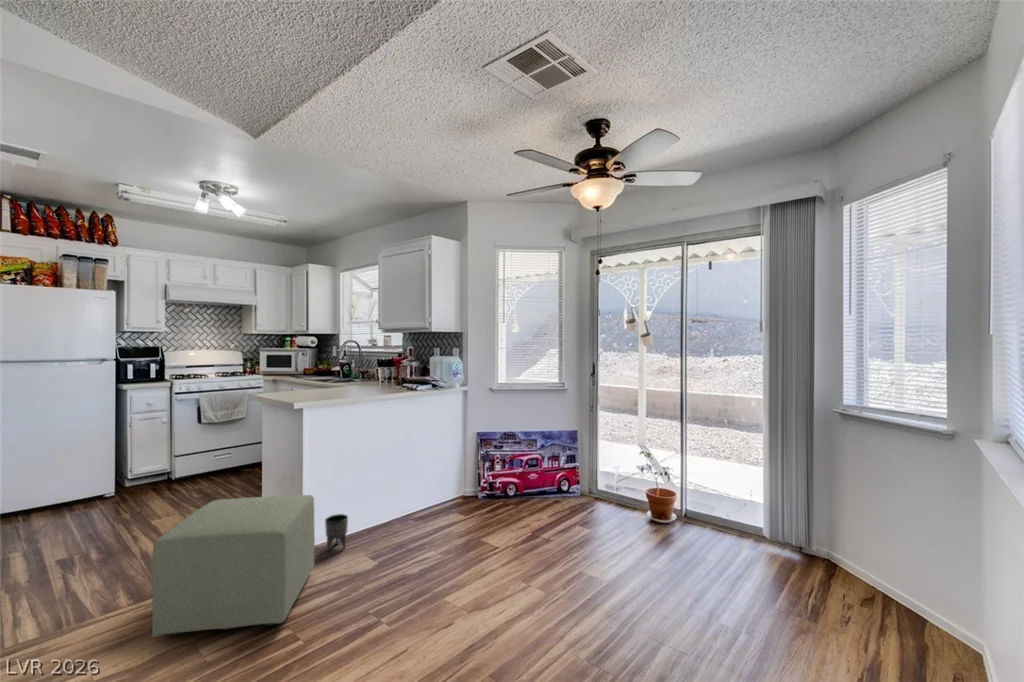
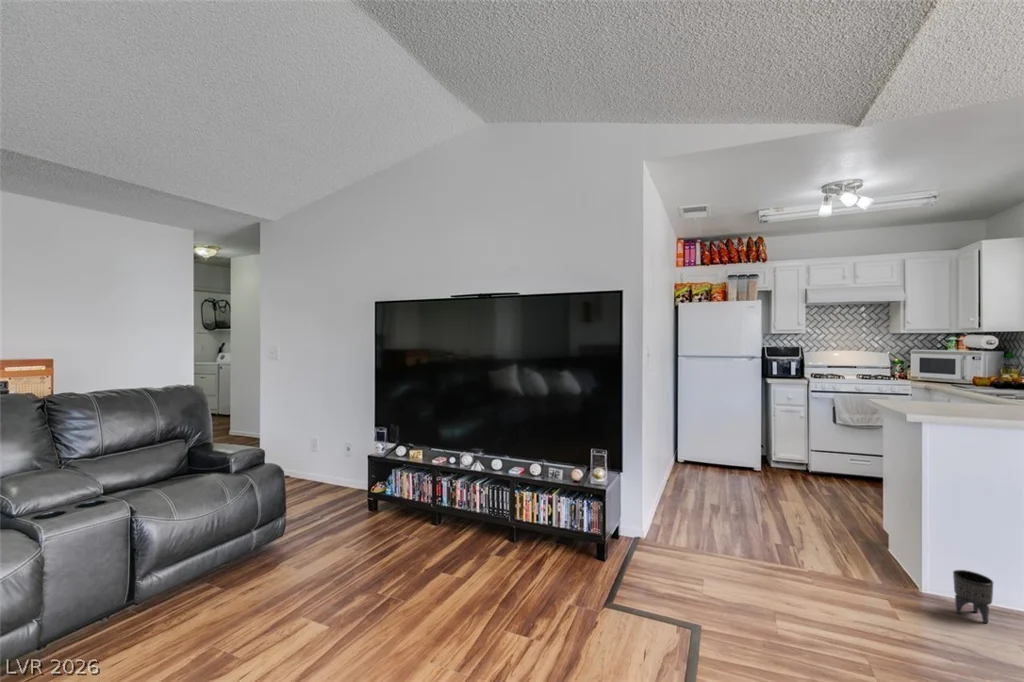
ottoman: present [152,495,315,637] -> none [745,495,924,647]

